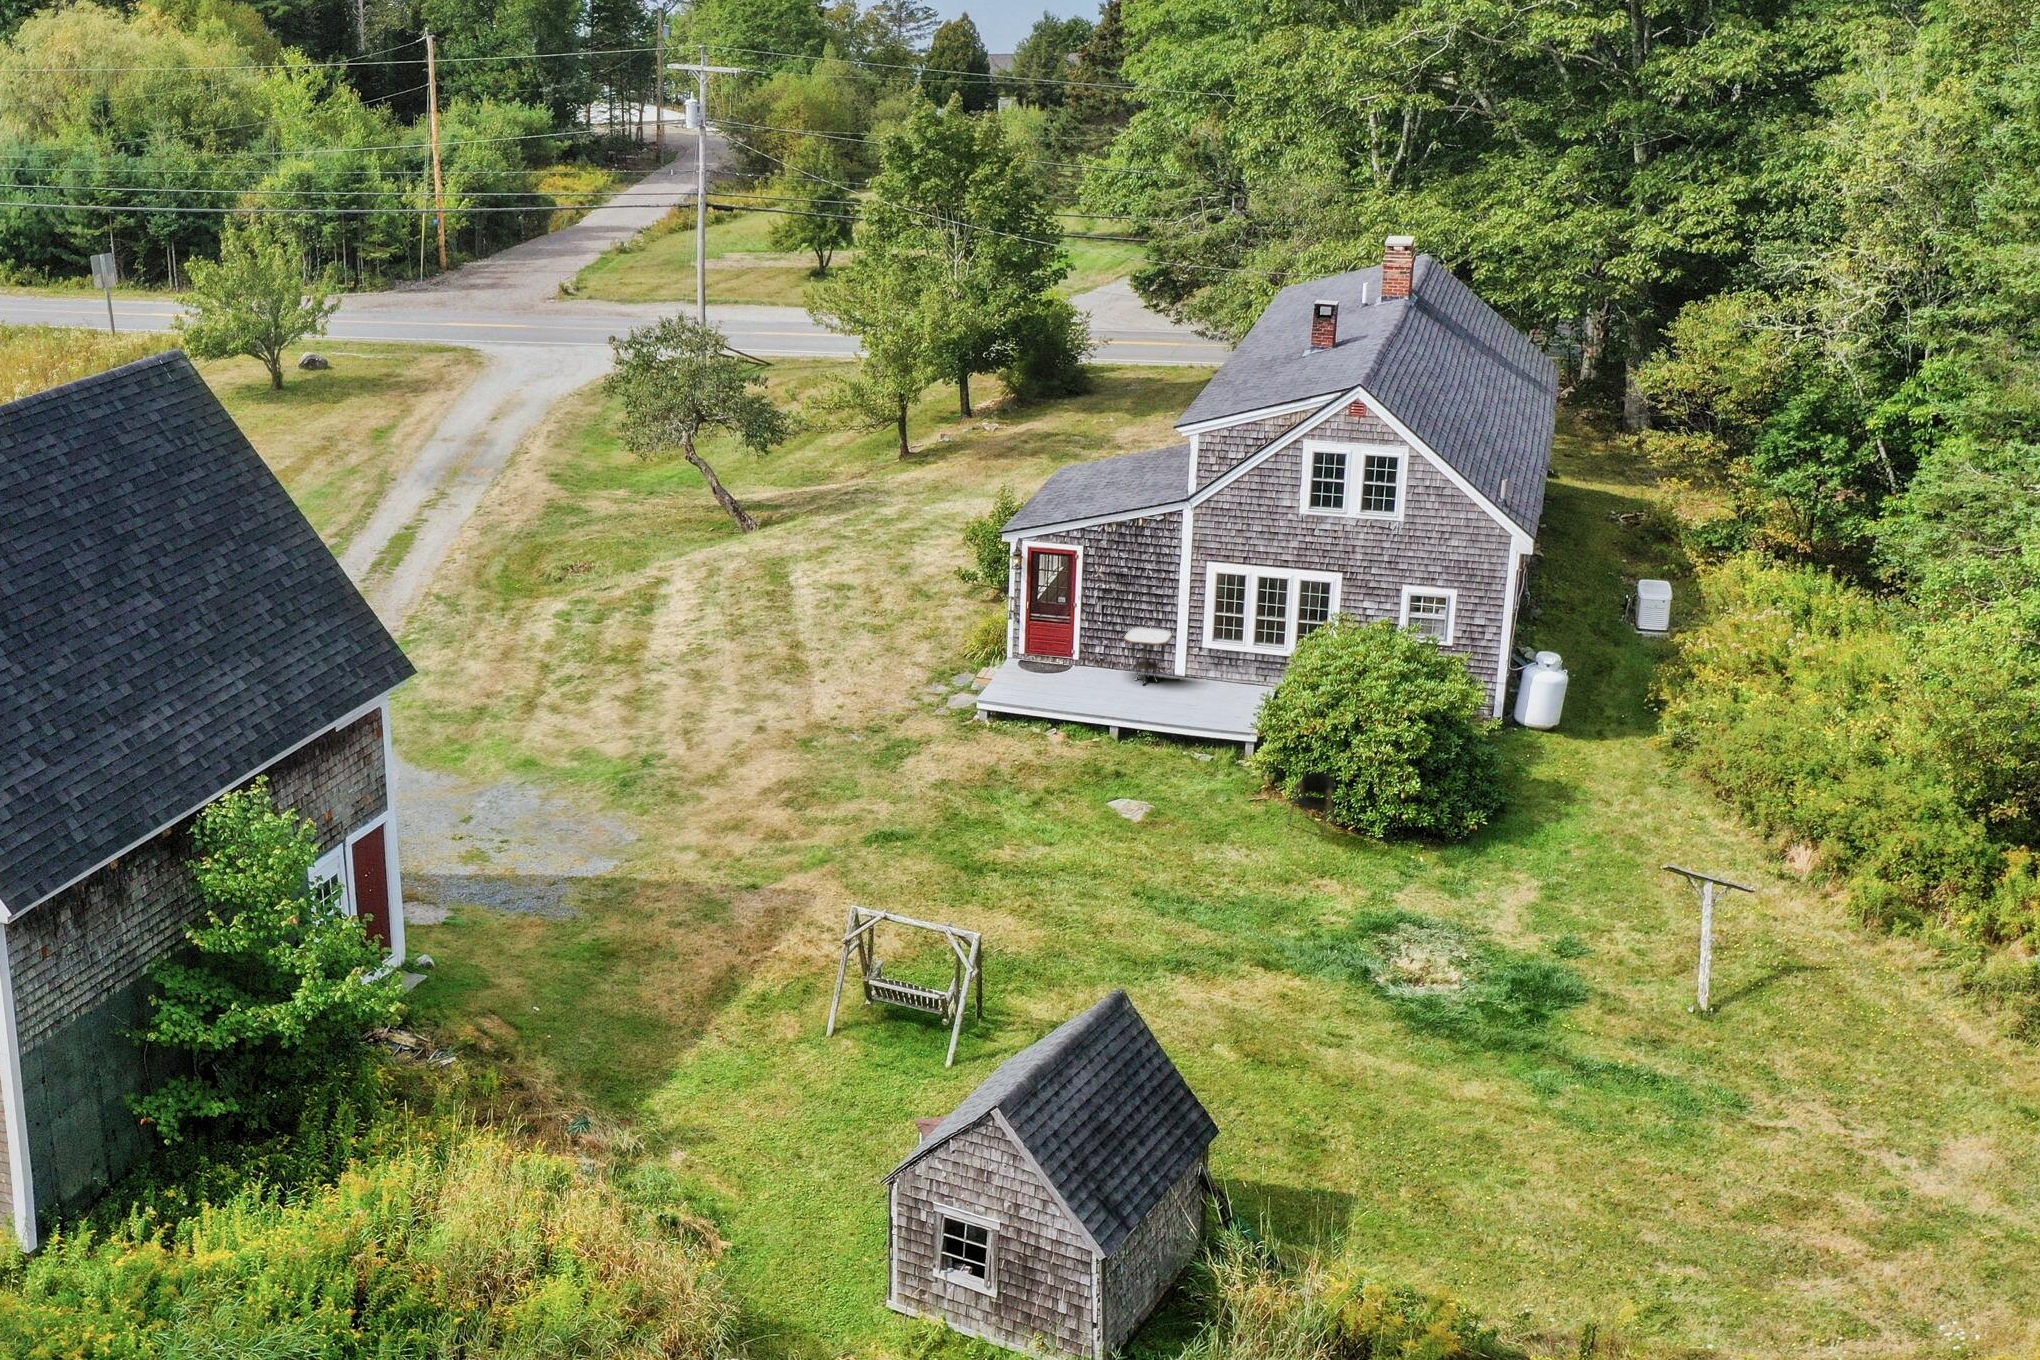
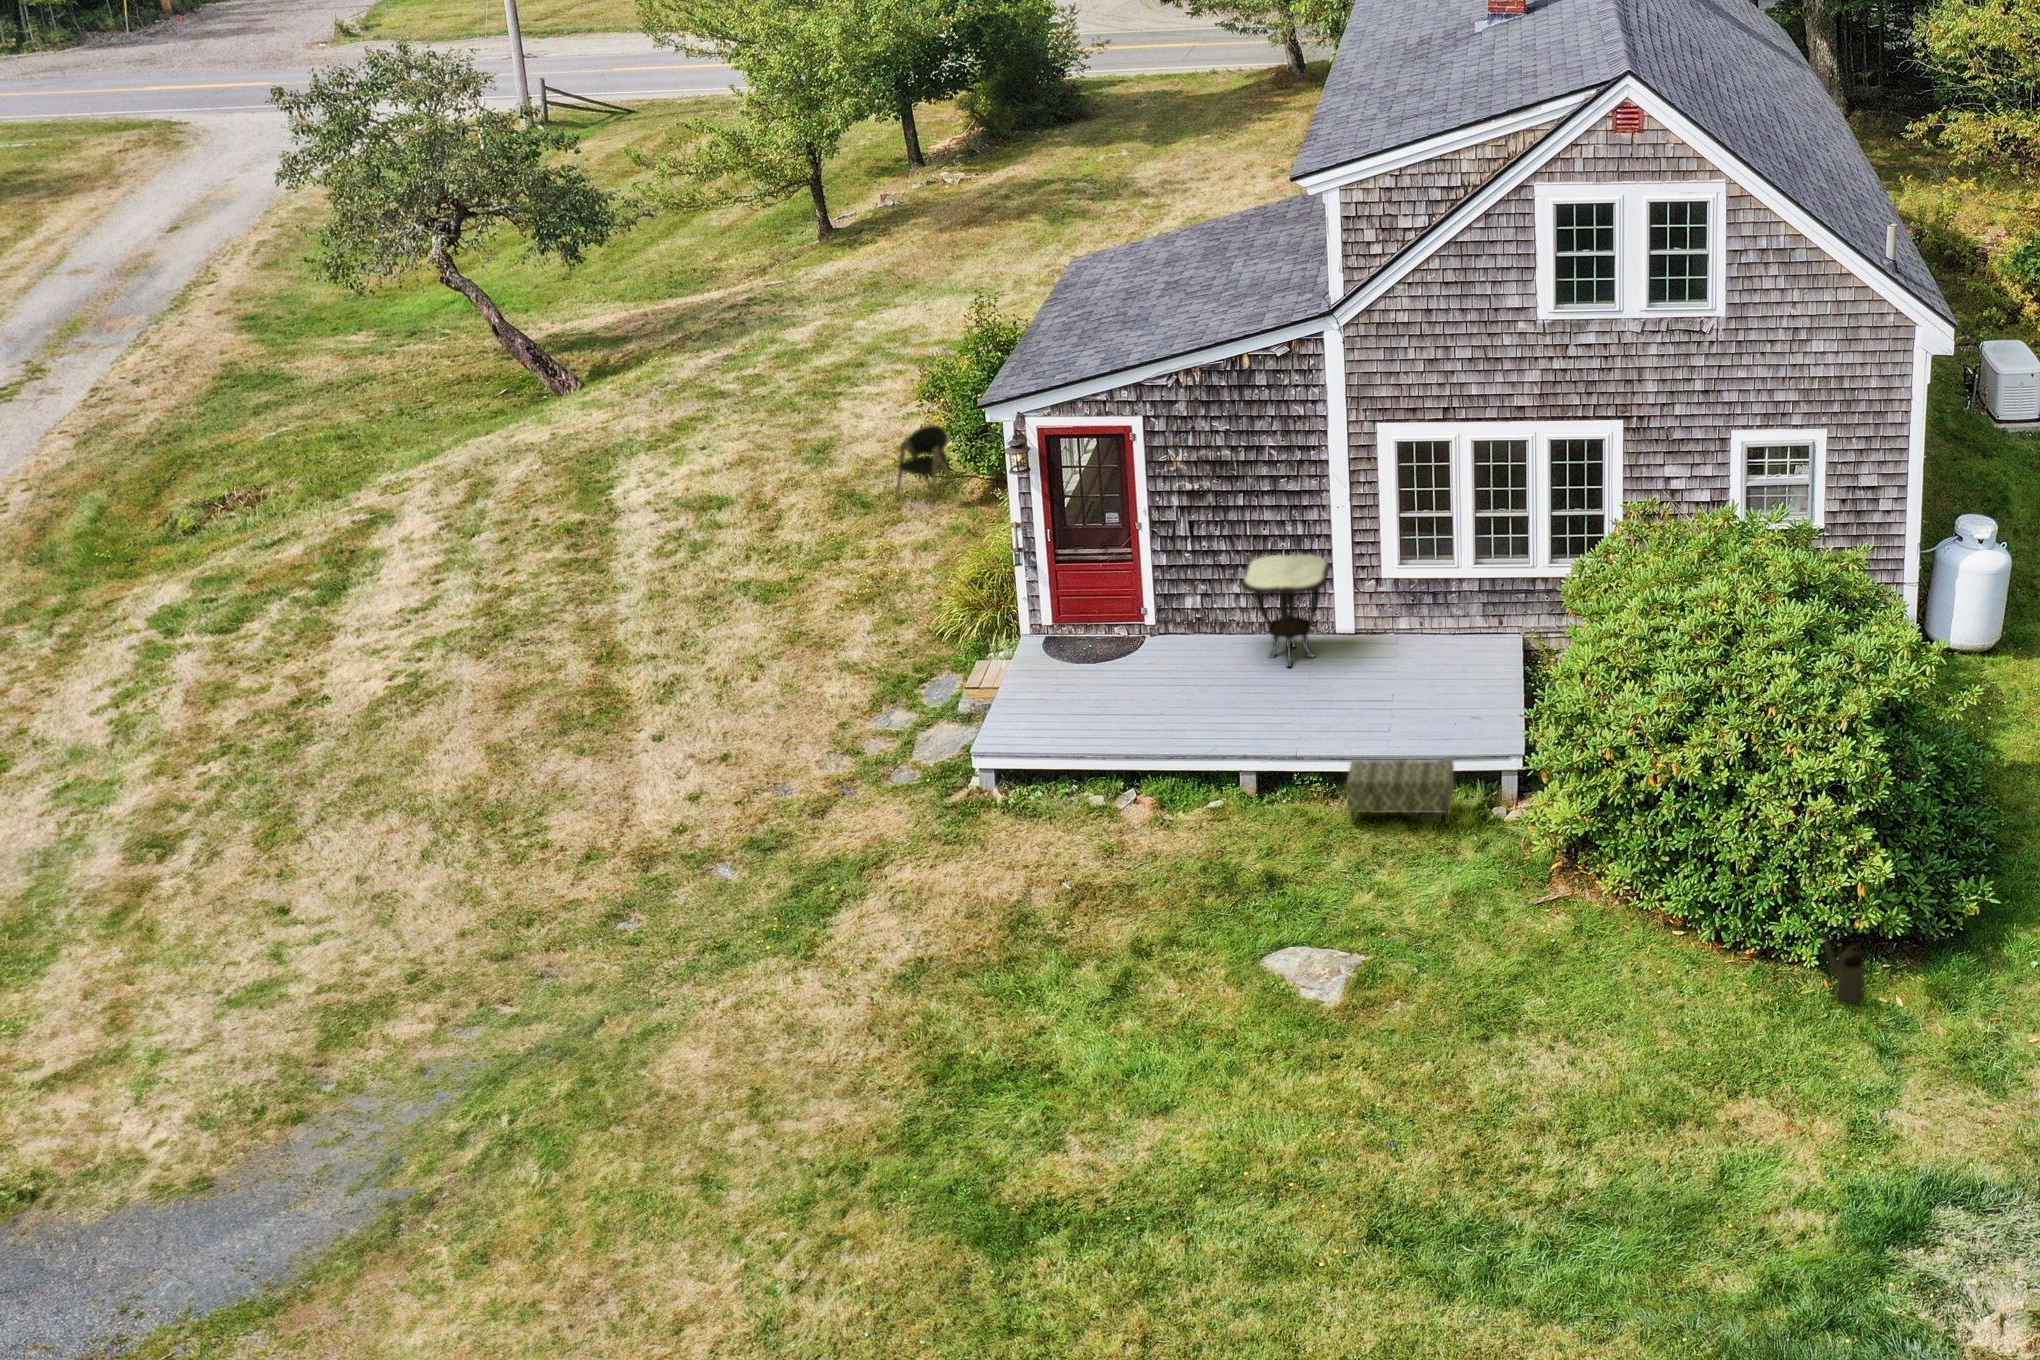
bench: none [1161,725,1220,762] -> present [1346,758,1454,824]
chair: present [1287,772,1336,833] -> present [896,425,958,507]
watering can: none [1381,813,1399,847] -> present [1820,932,1867,1006]

